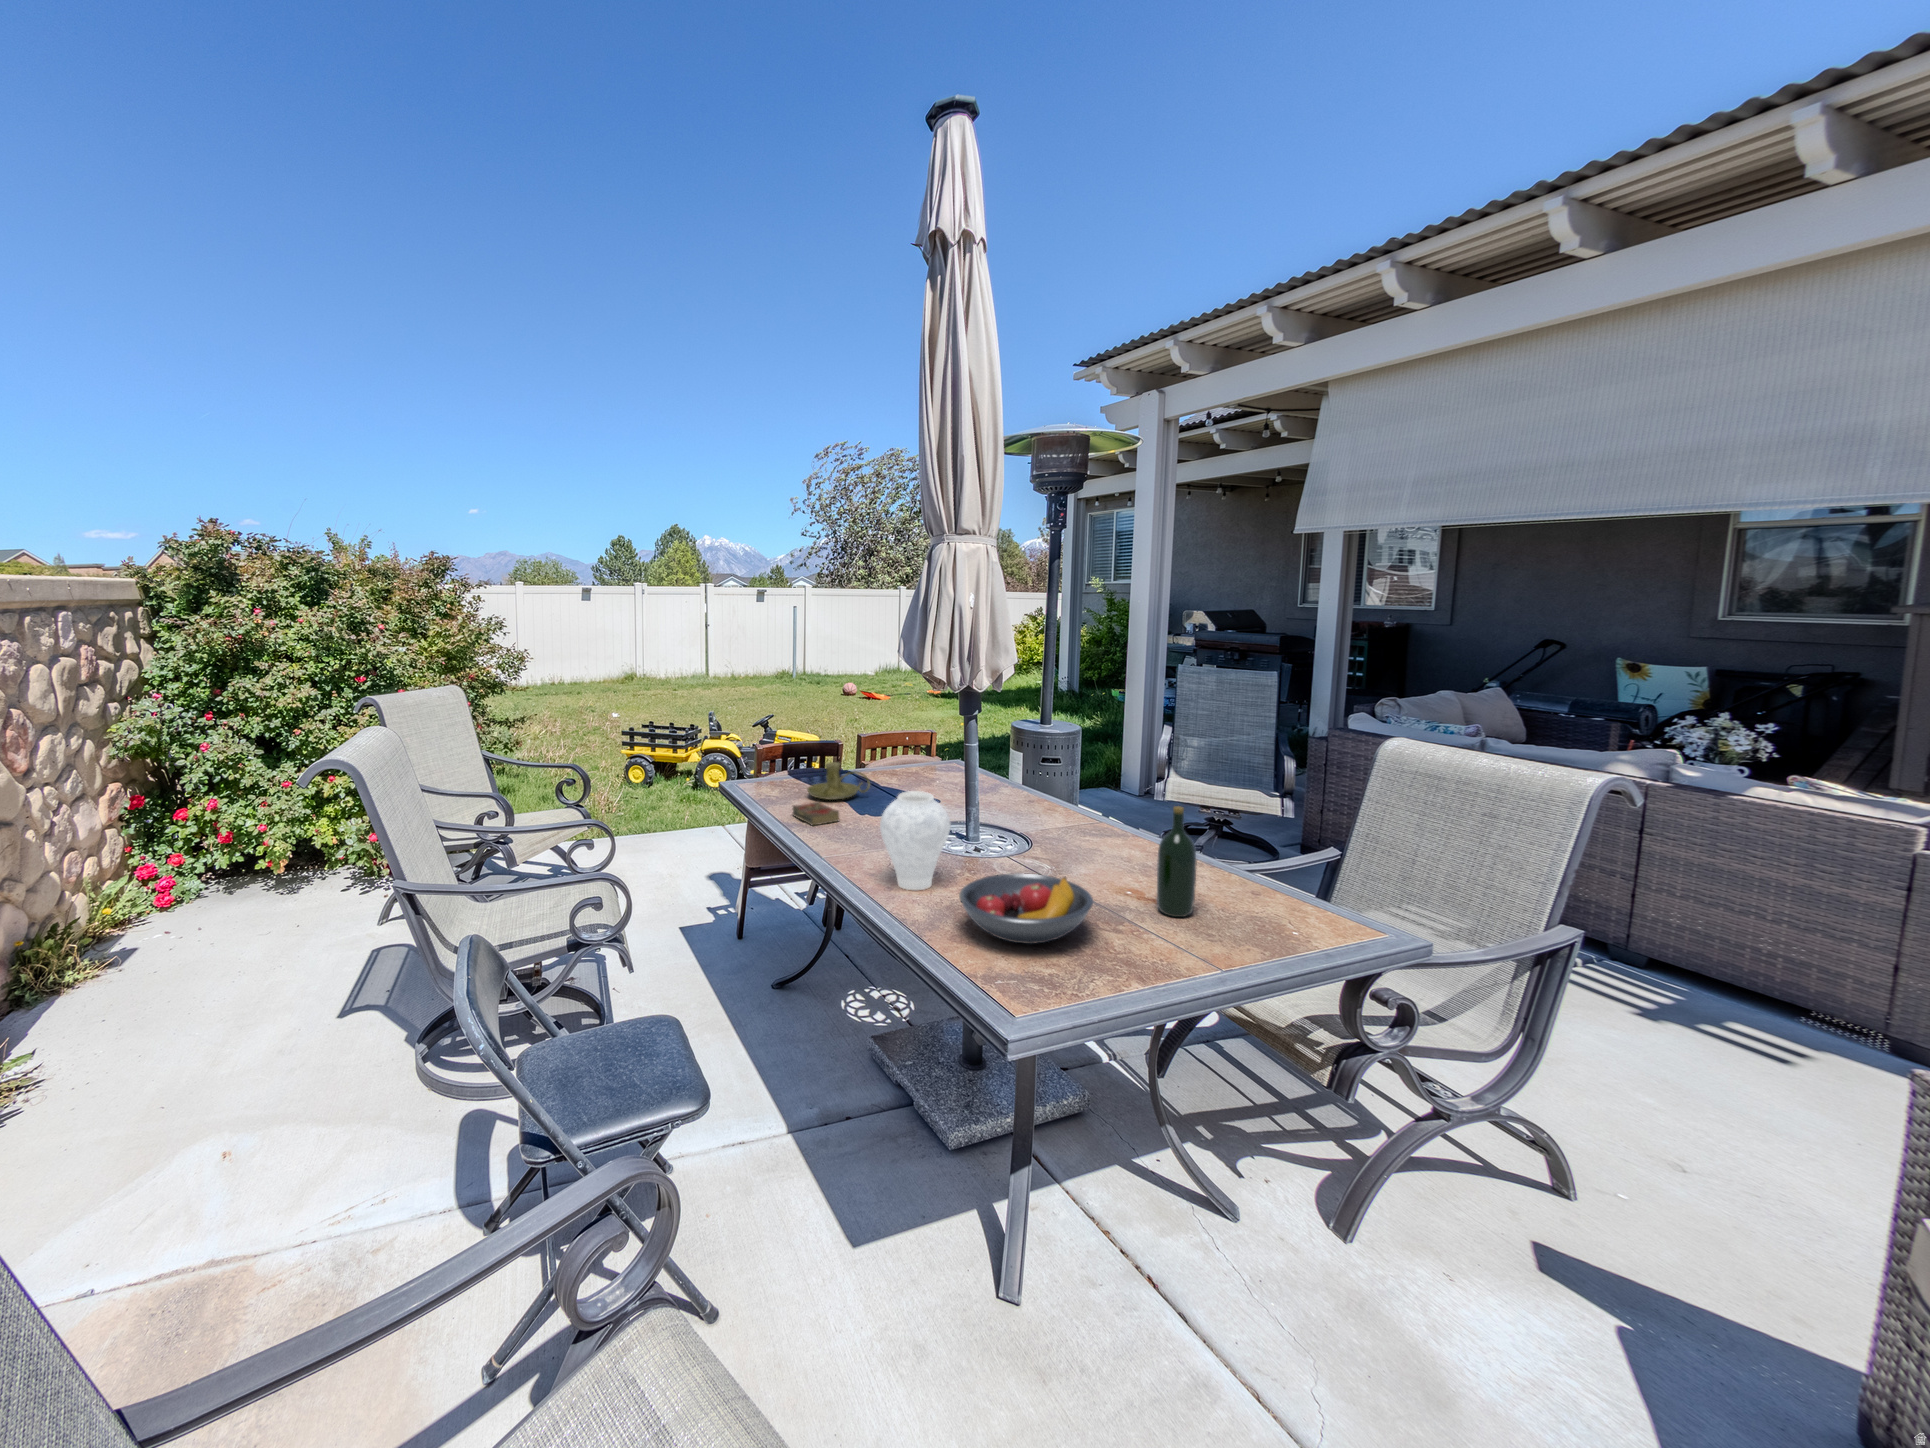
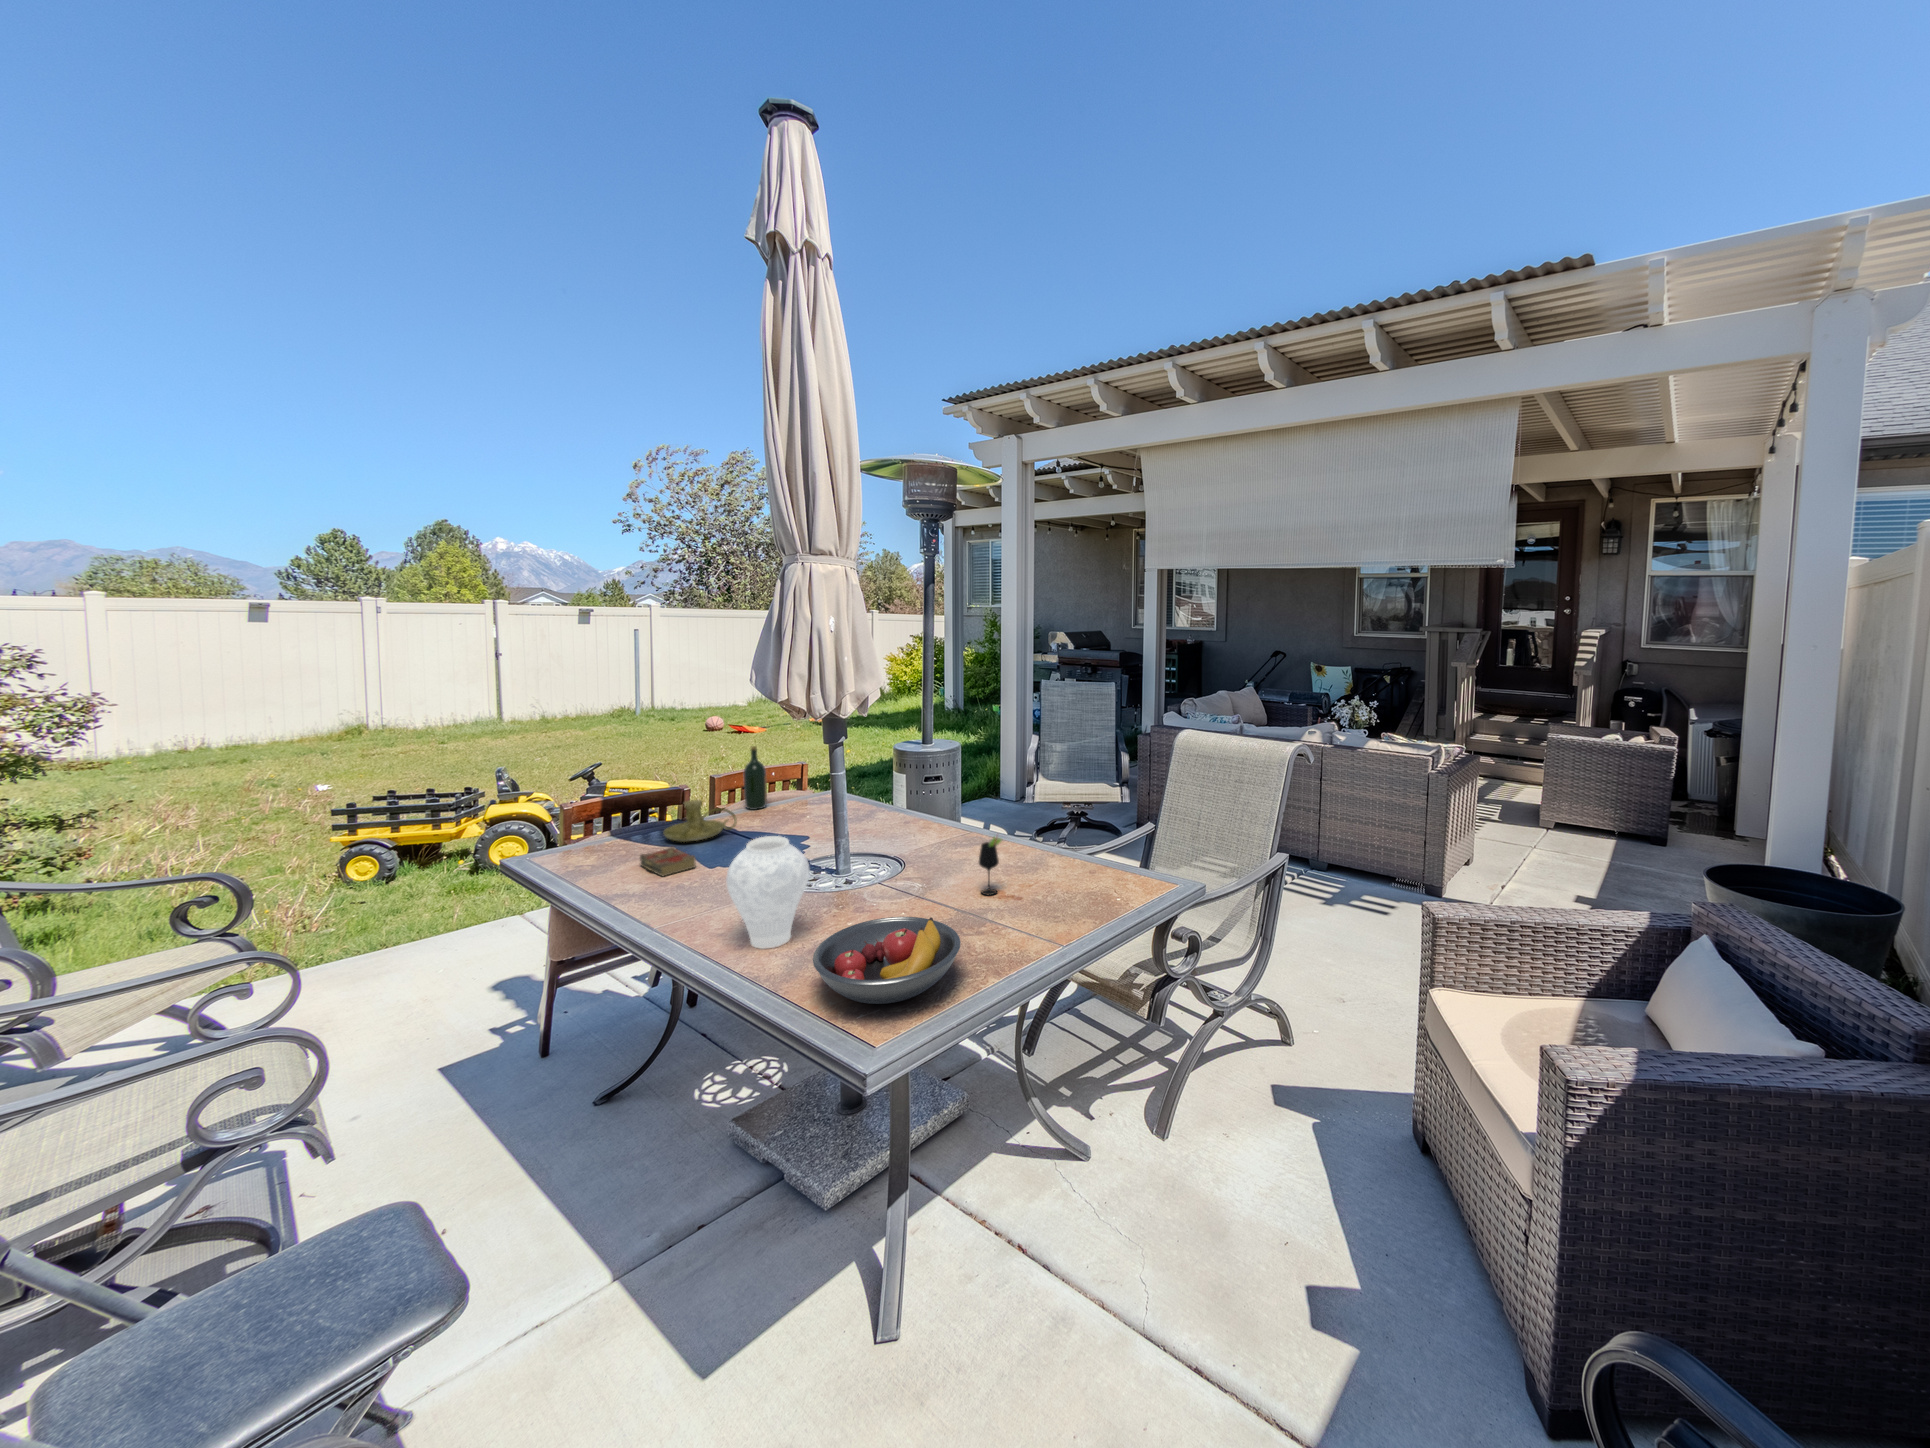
wine bottle: present [1157,806,1196,917] -> present [744,746,767,810]
wine glass: none [1108,811,1134,872] -> present [979,837,1002,895]

